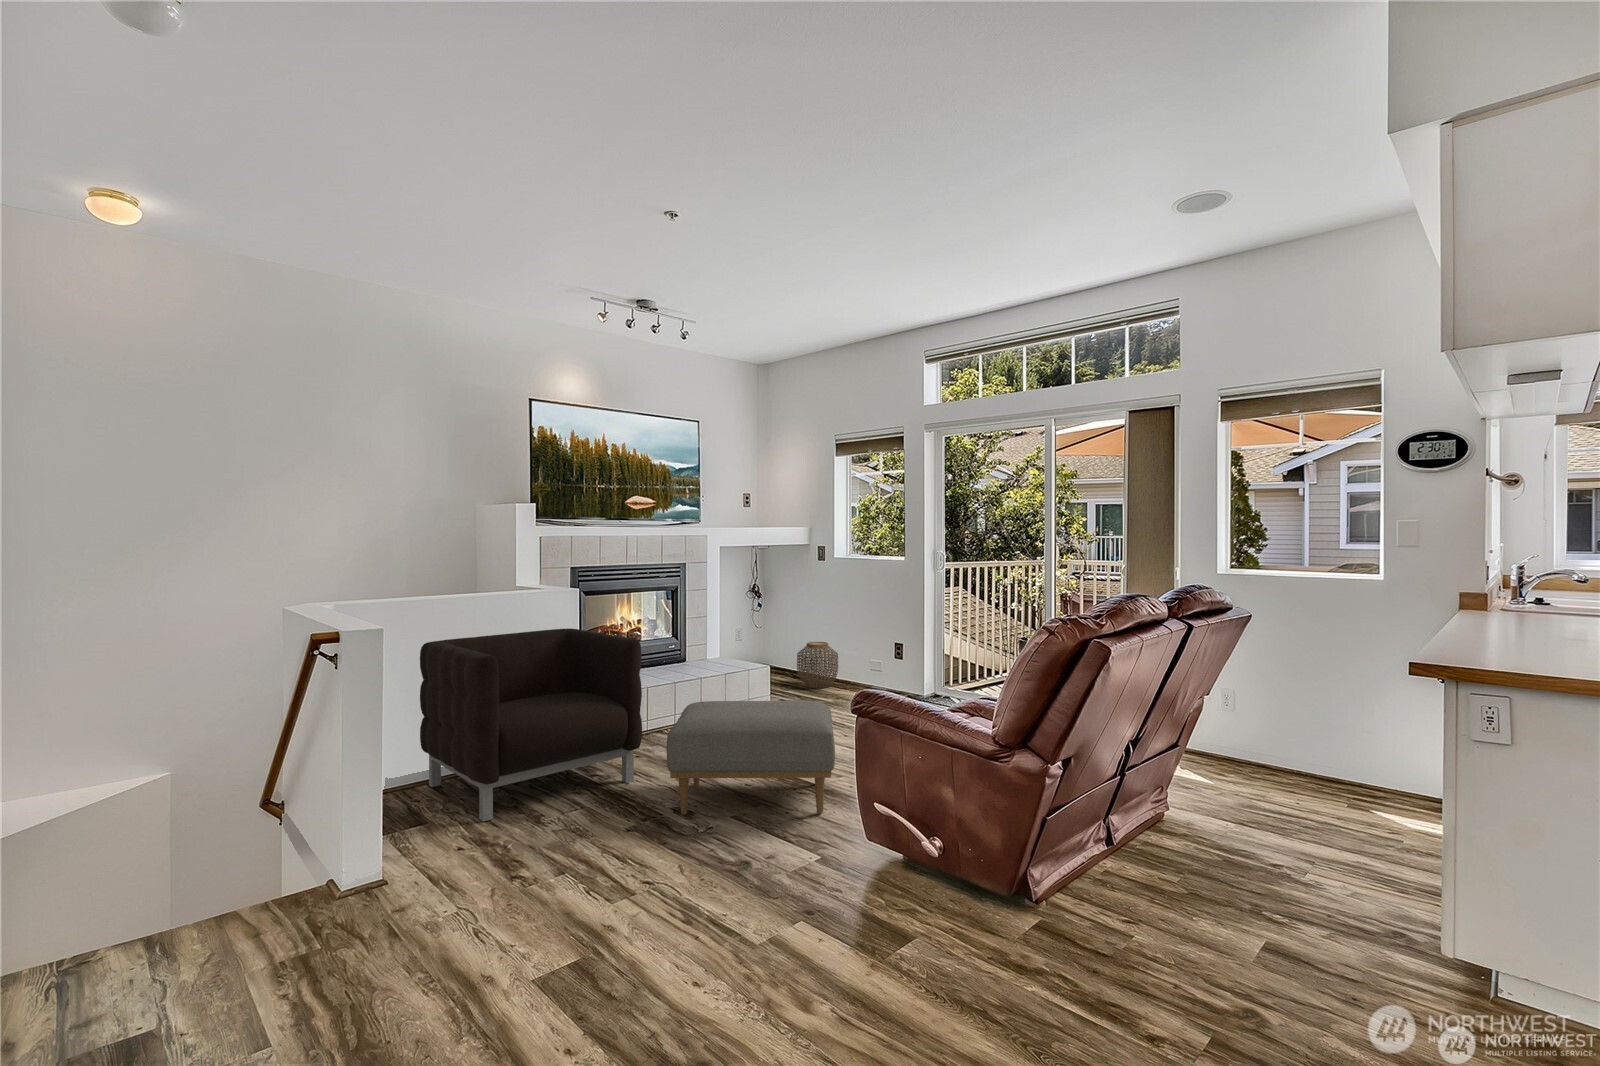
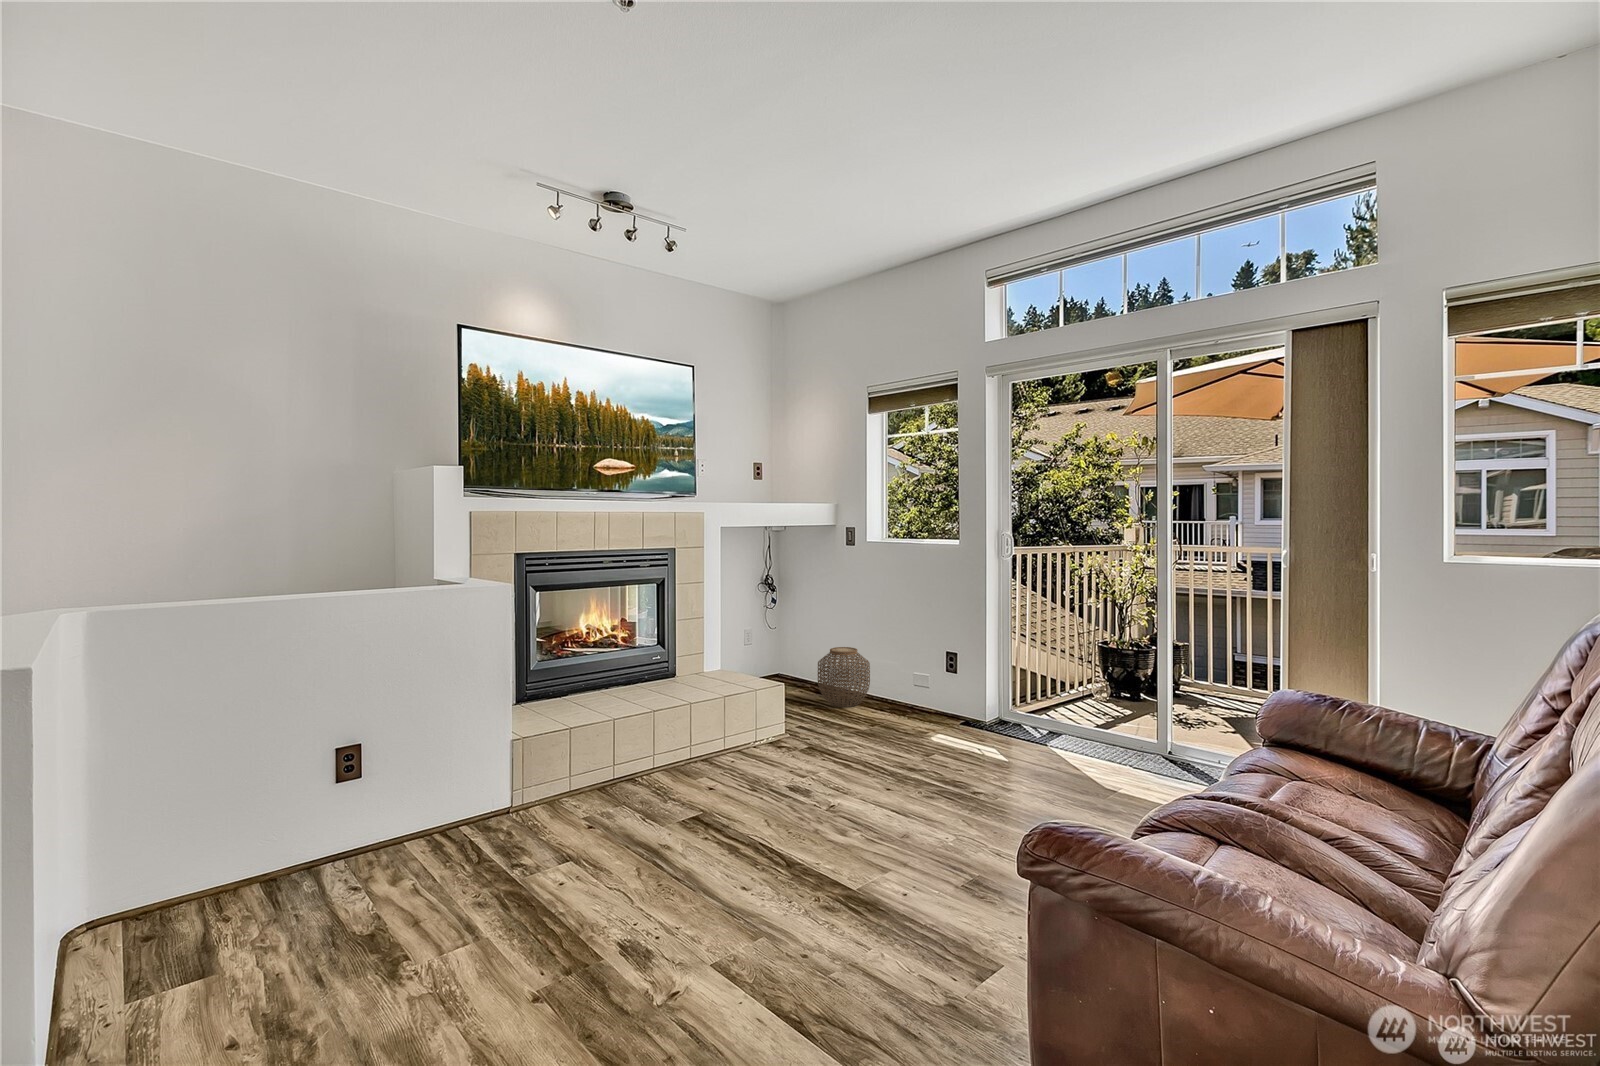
armchair: present [420,629,642,822] -> none [244,641,585,974]
ottoman: present [667,701,835,815] -> none [605,760,886,963]

